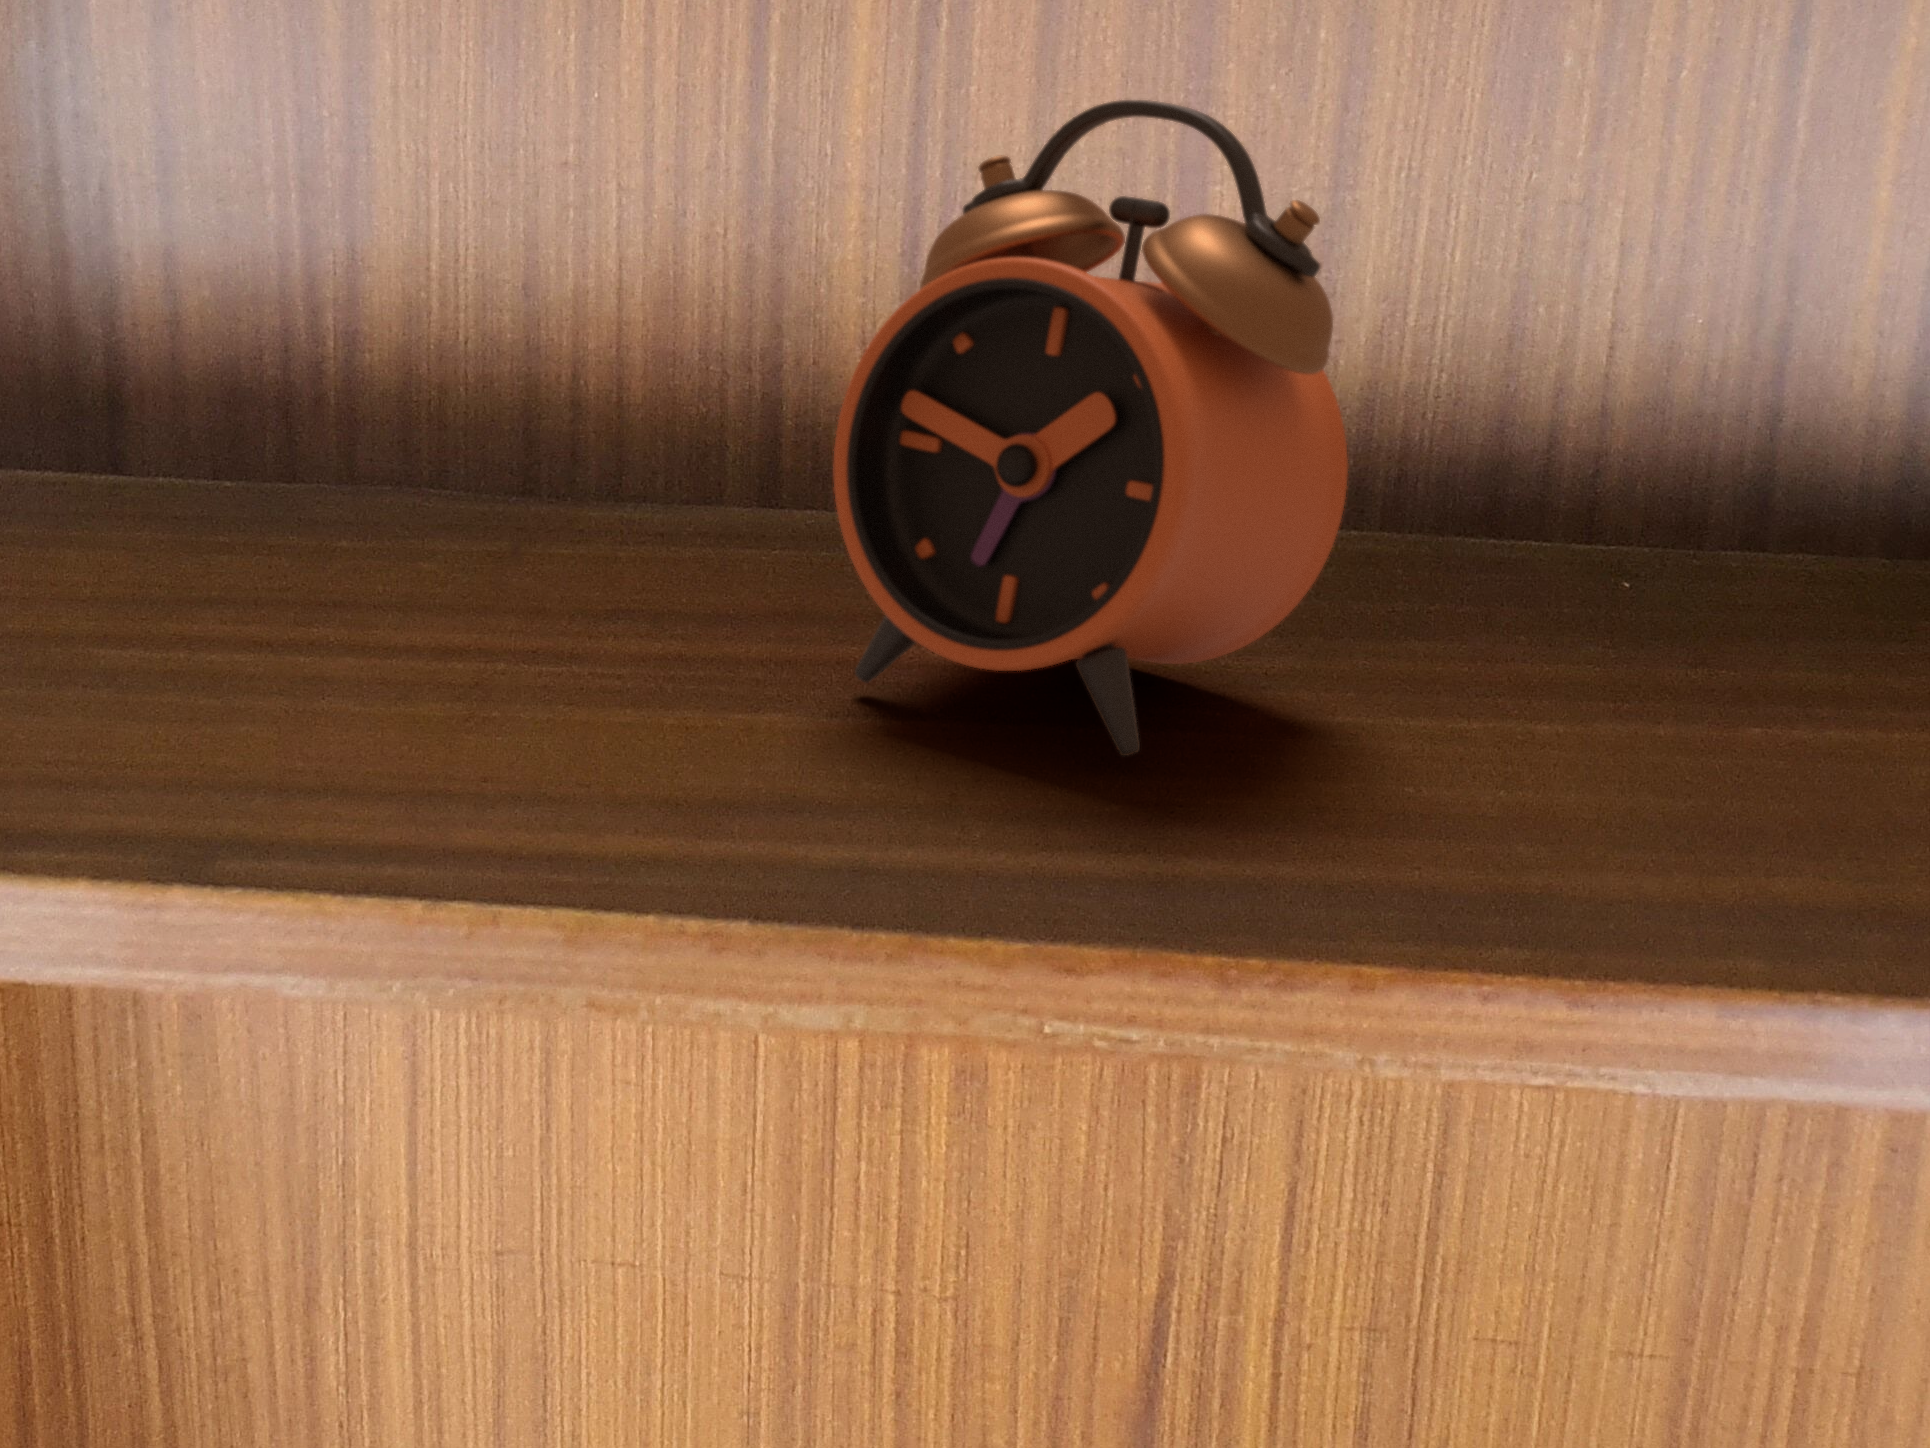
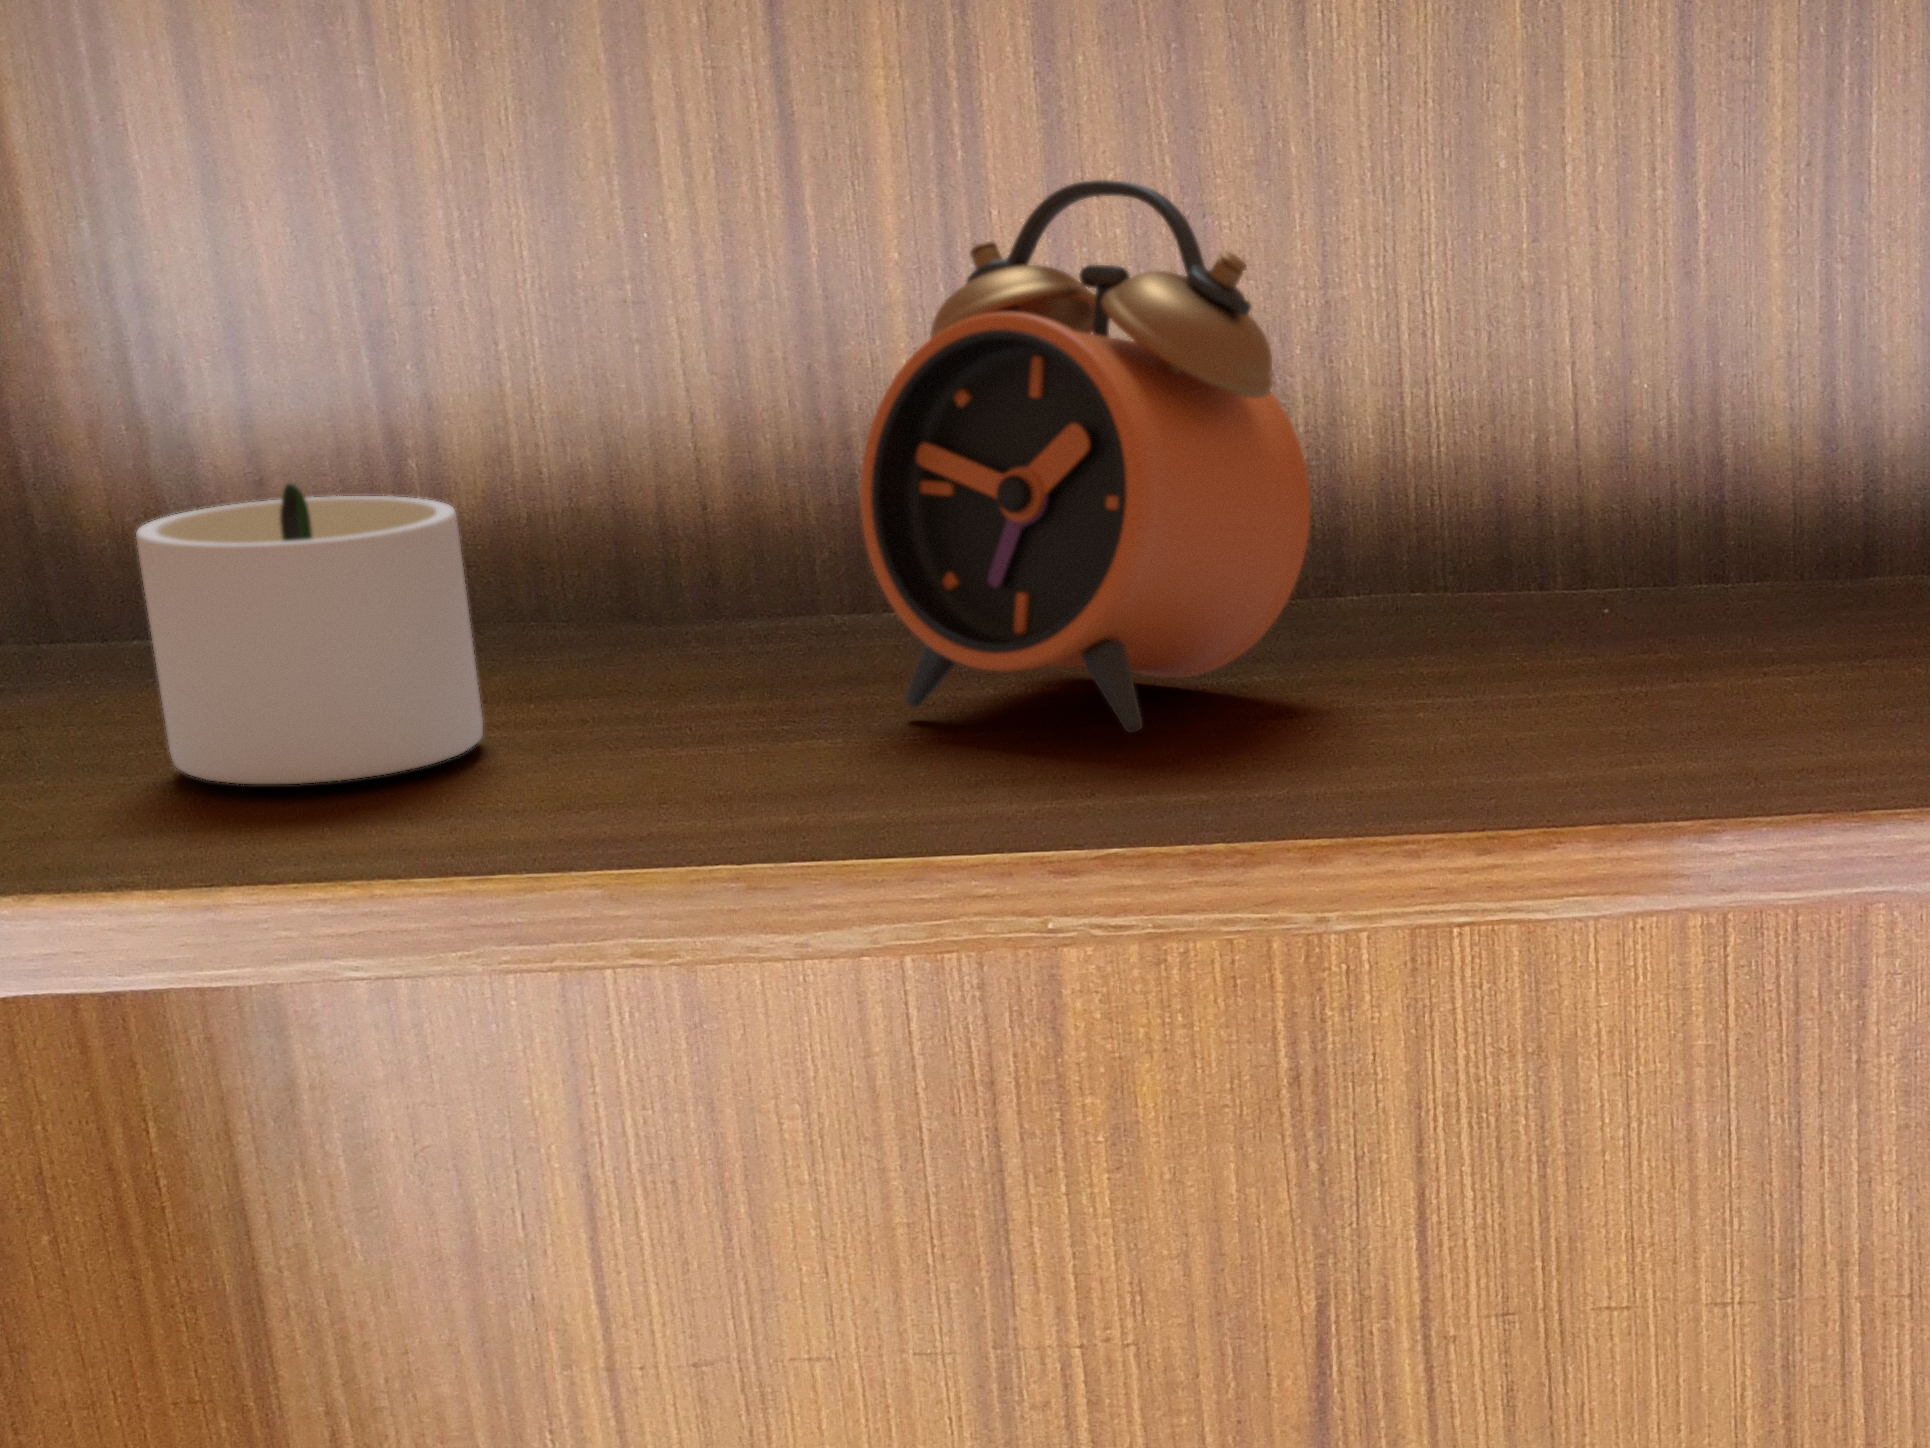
candle: none [73,396,548,733] -> present [136,484,483,784]

